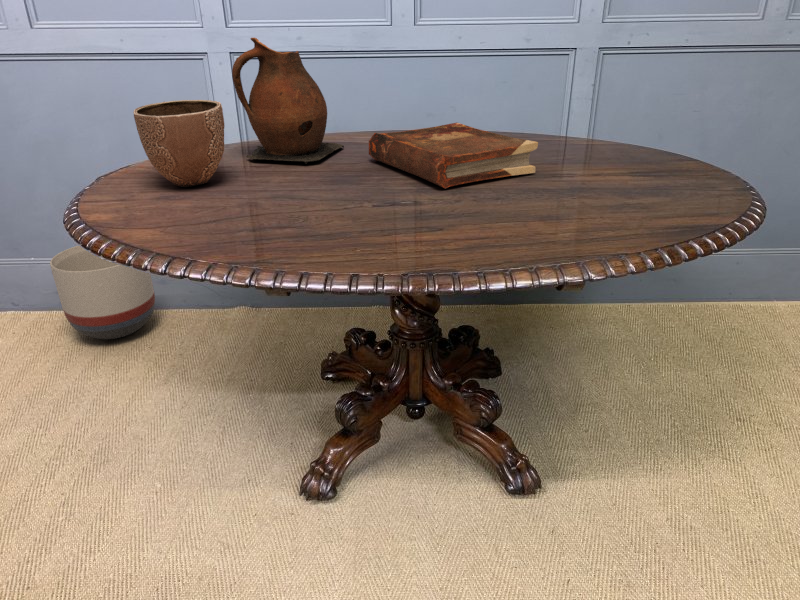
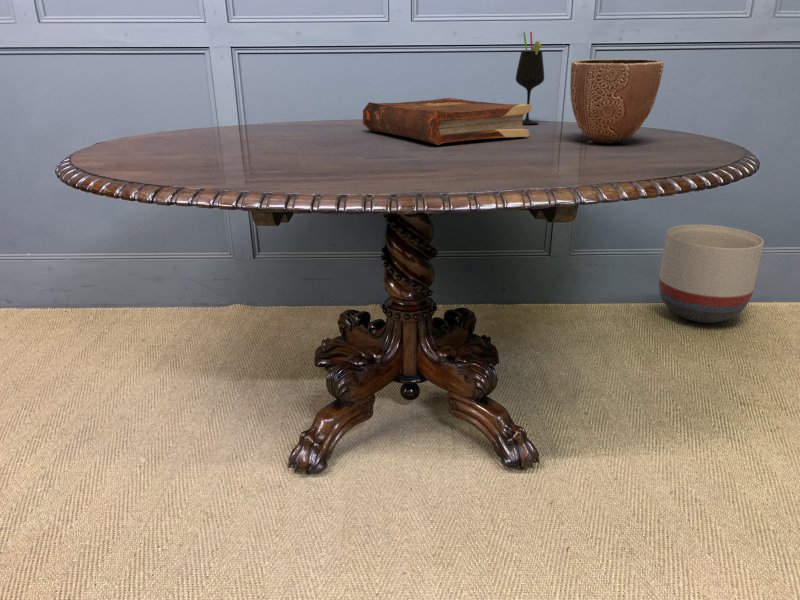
ceramic pitcher: present [232,38,344,164] -> none [228,8,339,132]
wine glass: none [521,58,551,149] -> present [516,32,544,124]
decorative bowl: present [133,100,224,187] -> present [570,59,664,143]
planter: present [50,246,155,339] -> present [659,225,764,323]

